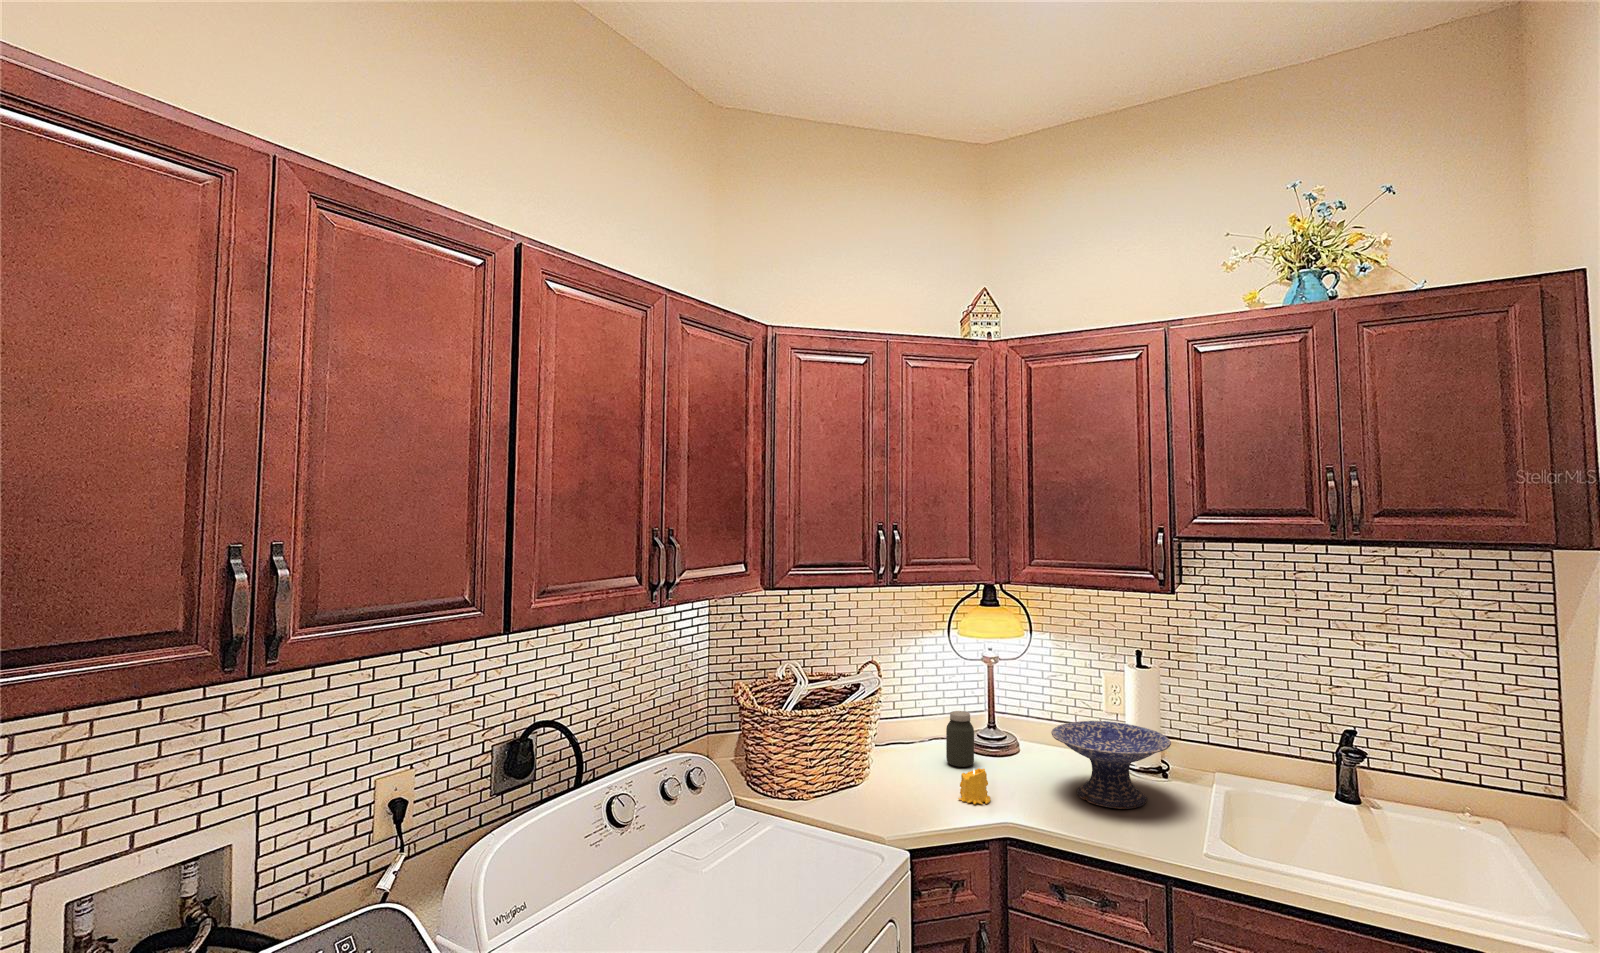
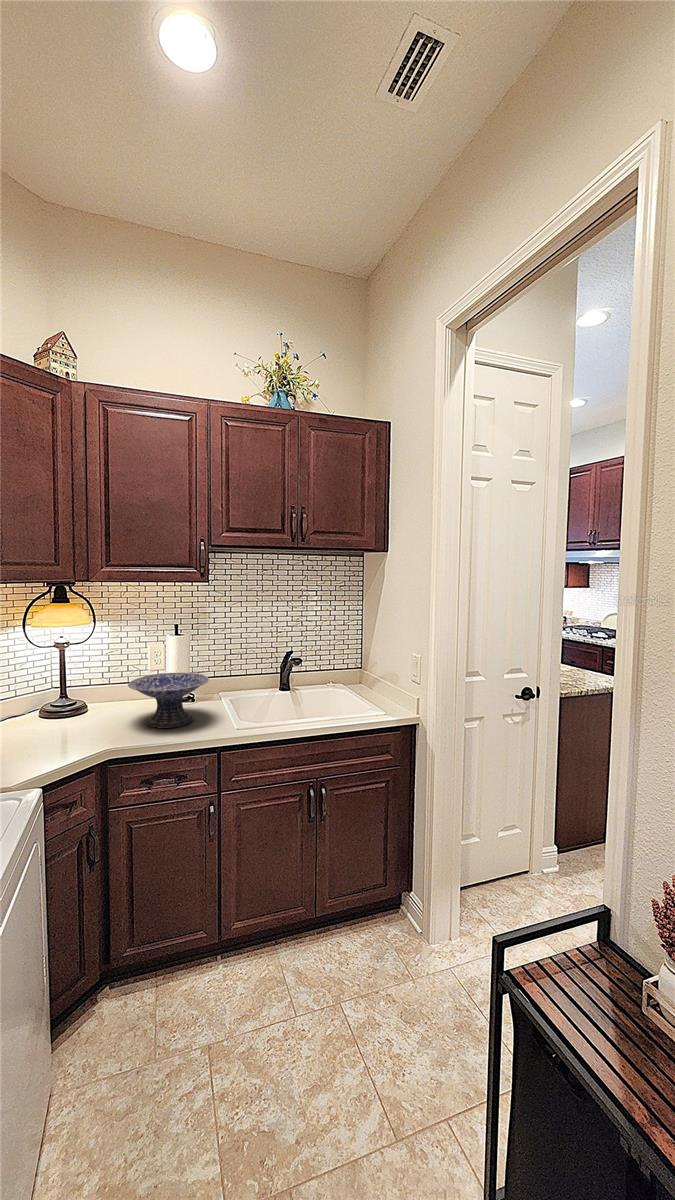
jar: present [946,711,974,767] -> none [32,686,58,731]
candle: present [958,768,990,804] -> none [58,723,87,753]

